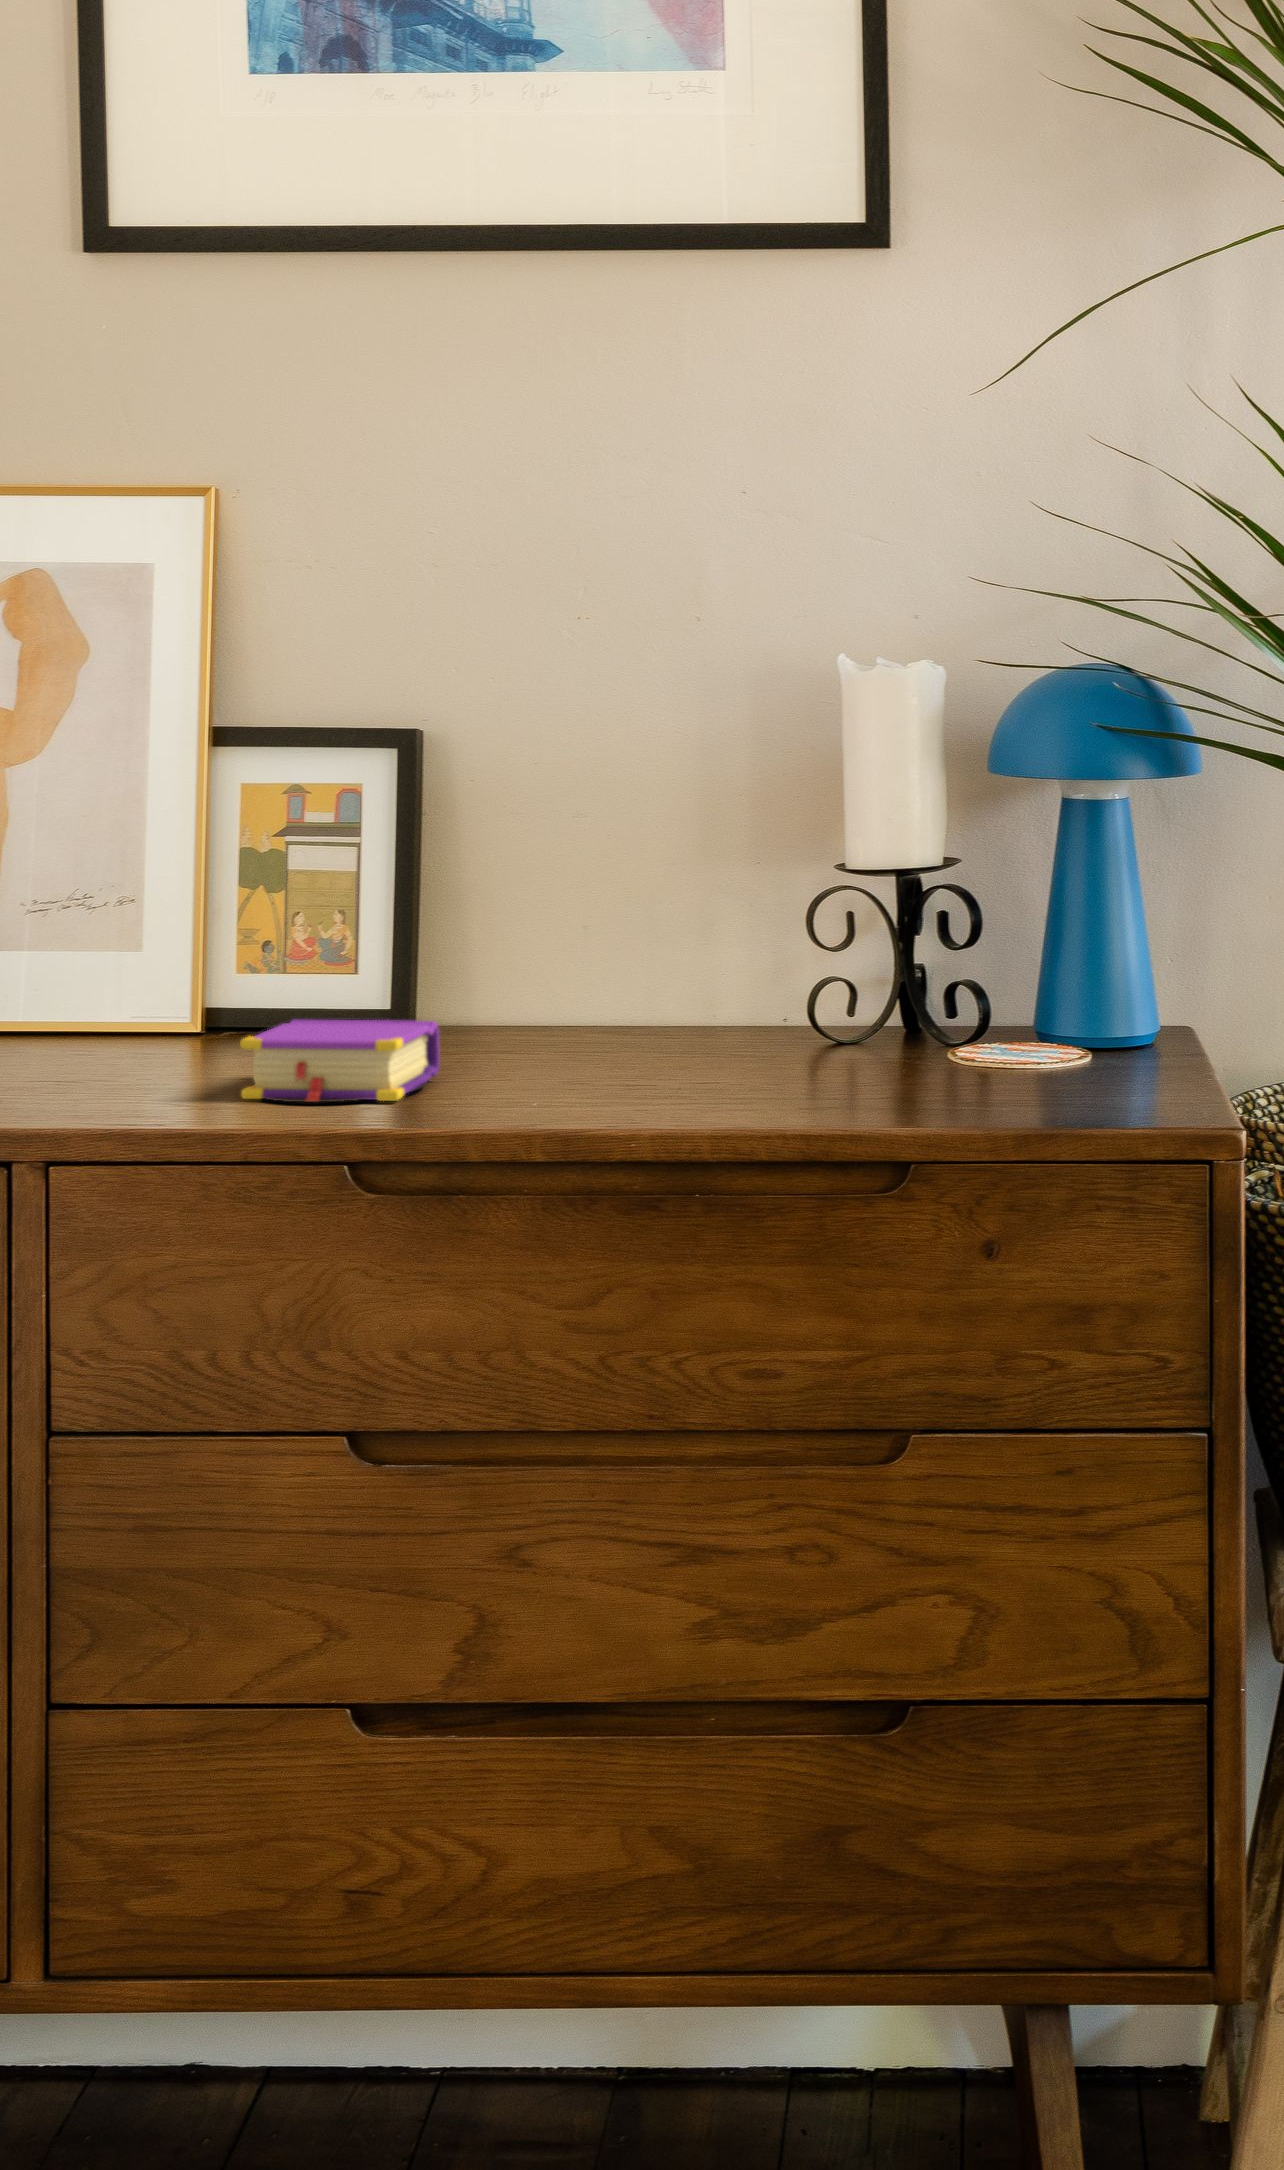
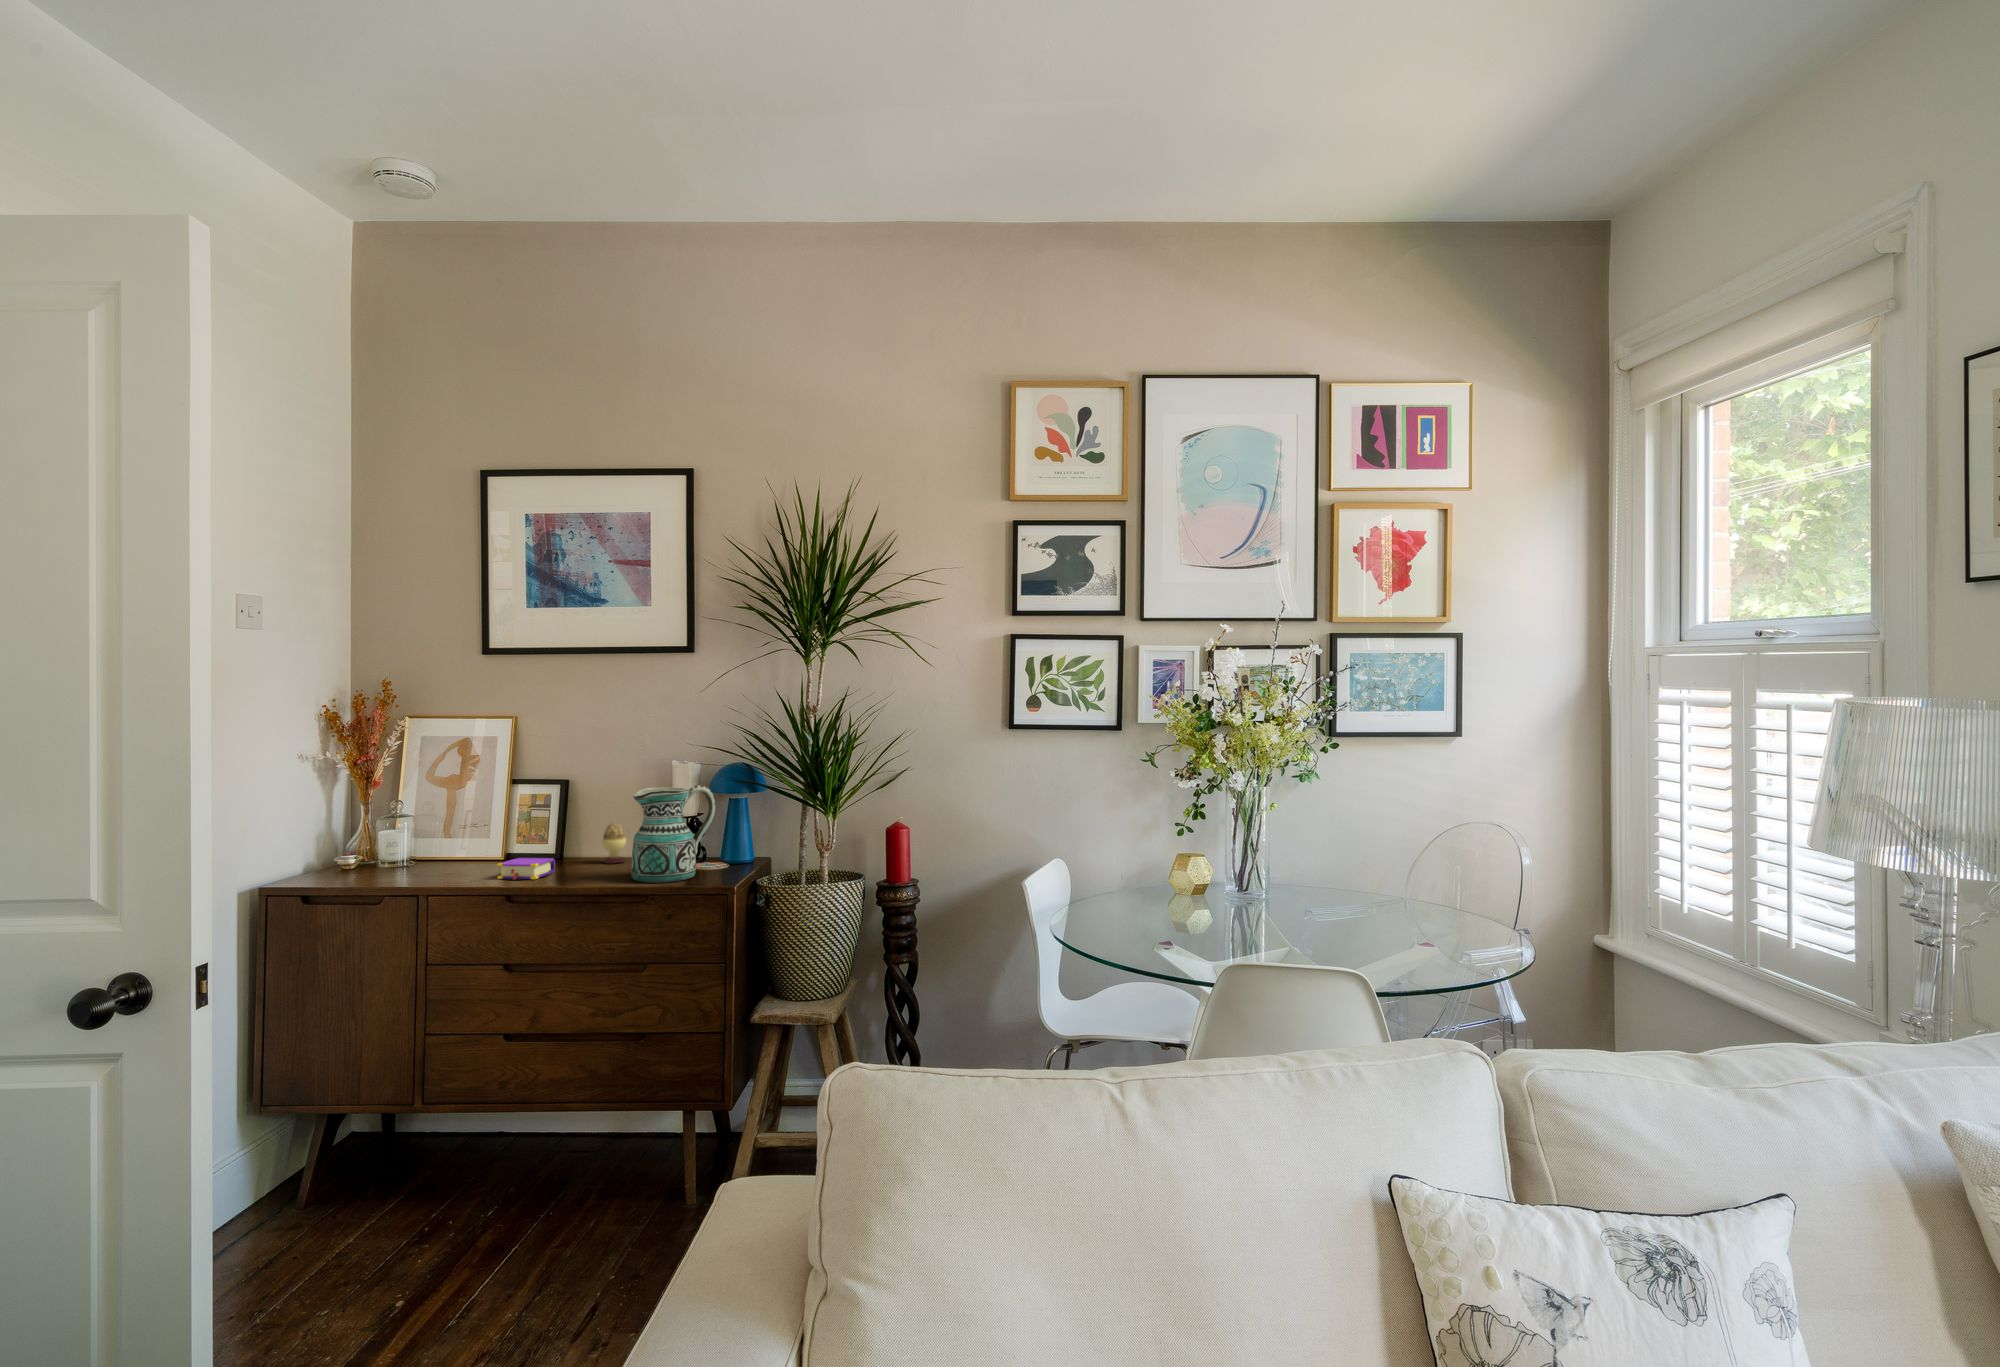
ceramic pitcher: none [767,737,1054,1113] -> present [631,785,715,883]
decorative egg: none [568,891,655,1046] -> present [602,822,626,864]

